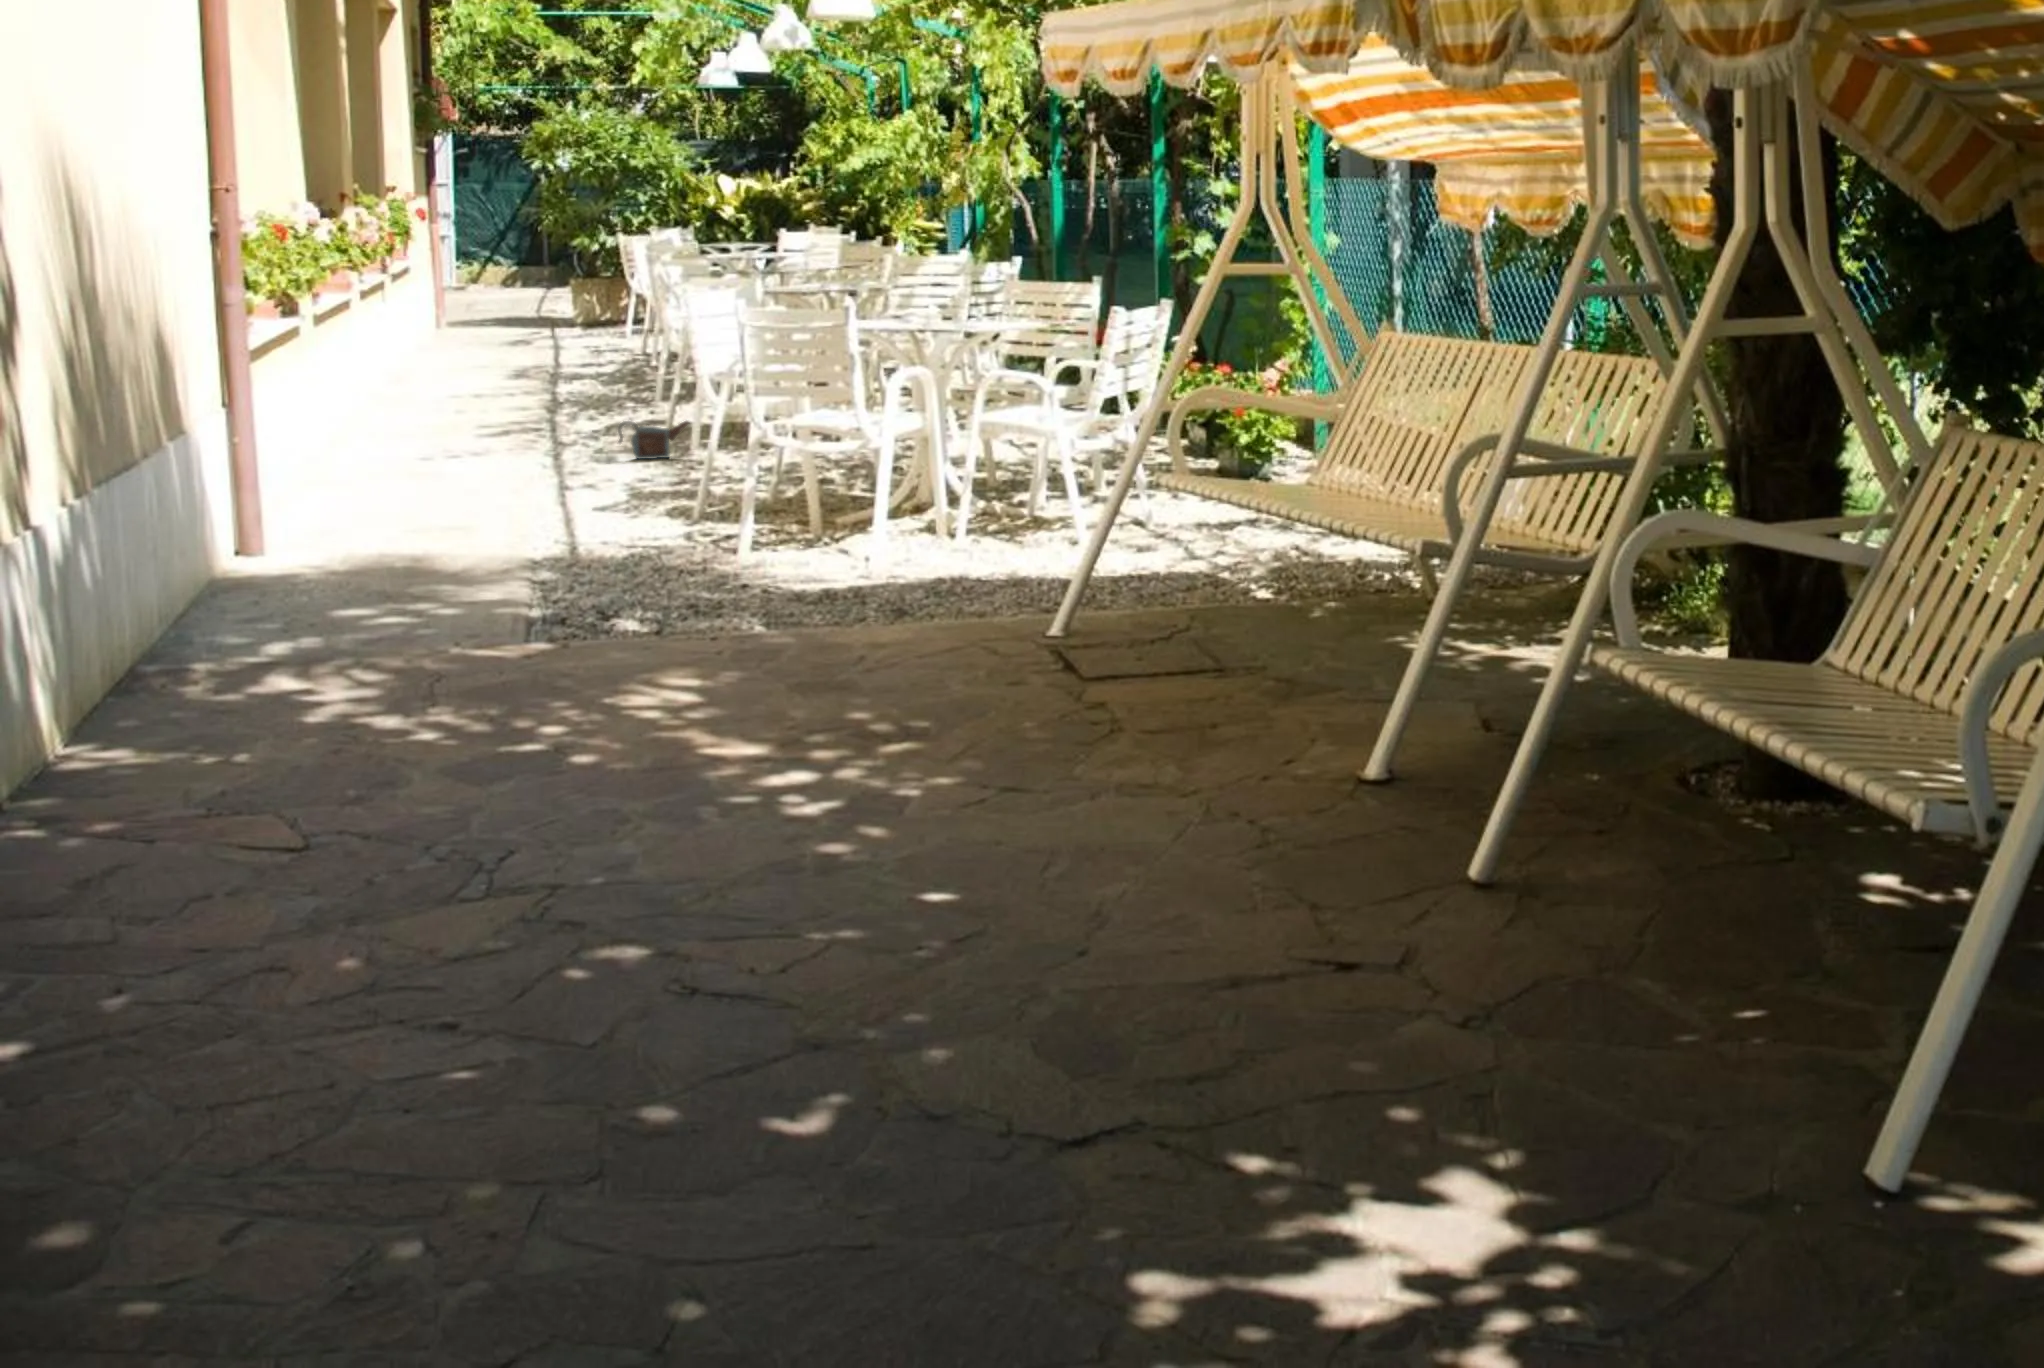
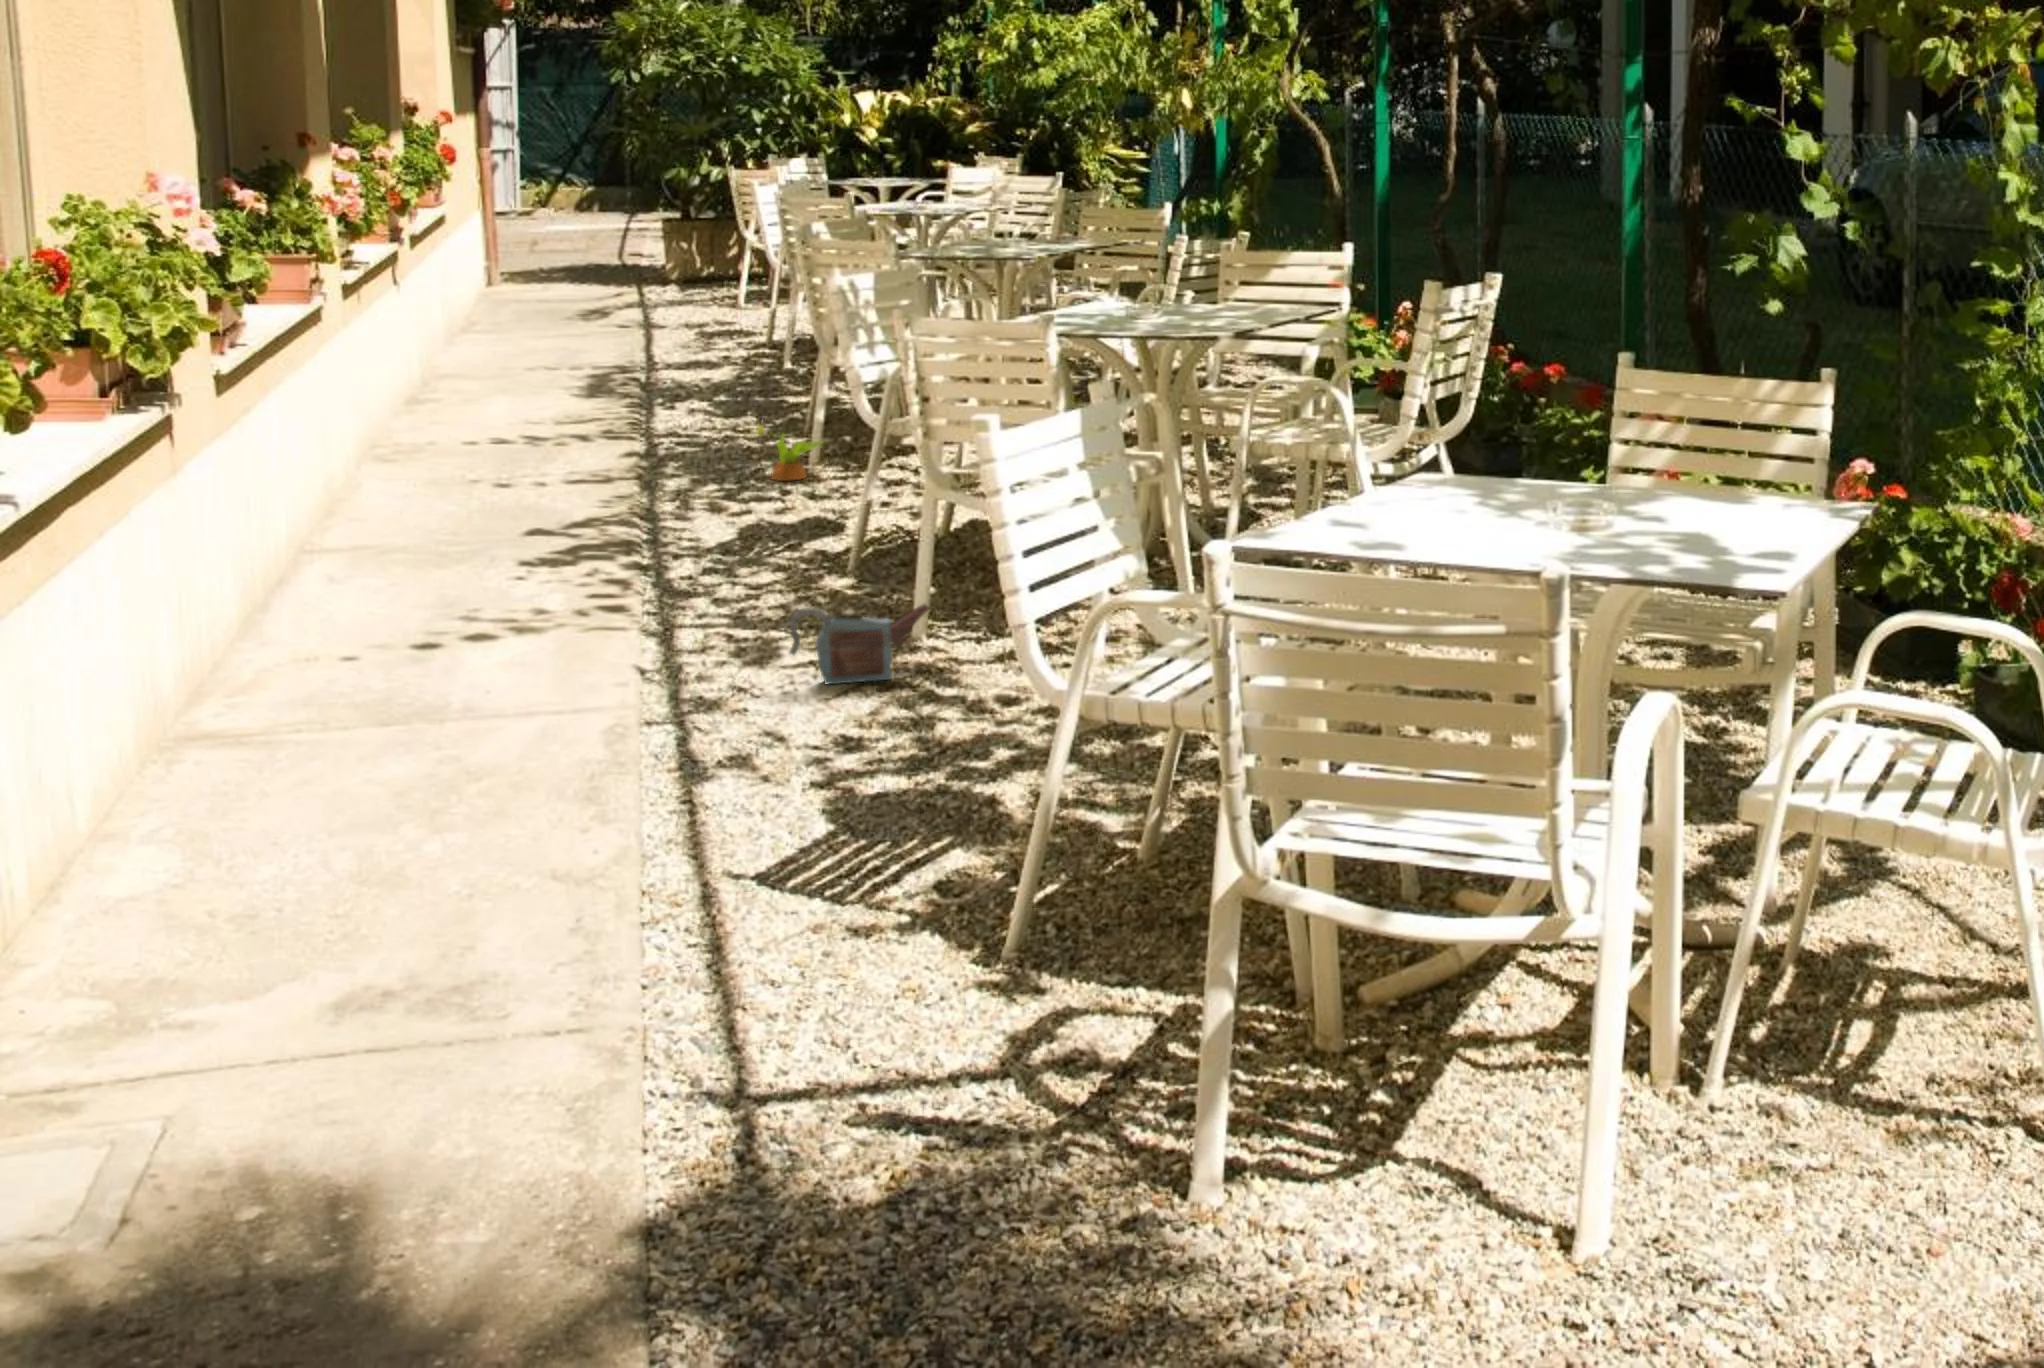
decorative plant: none [617,364,659,405] -> present [757,419,822,481]

